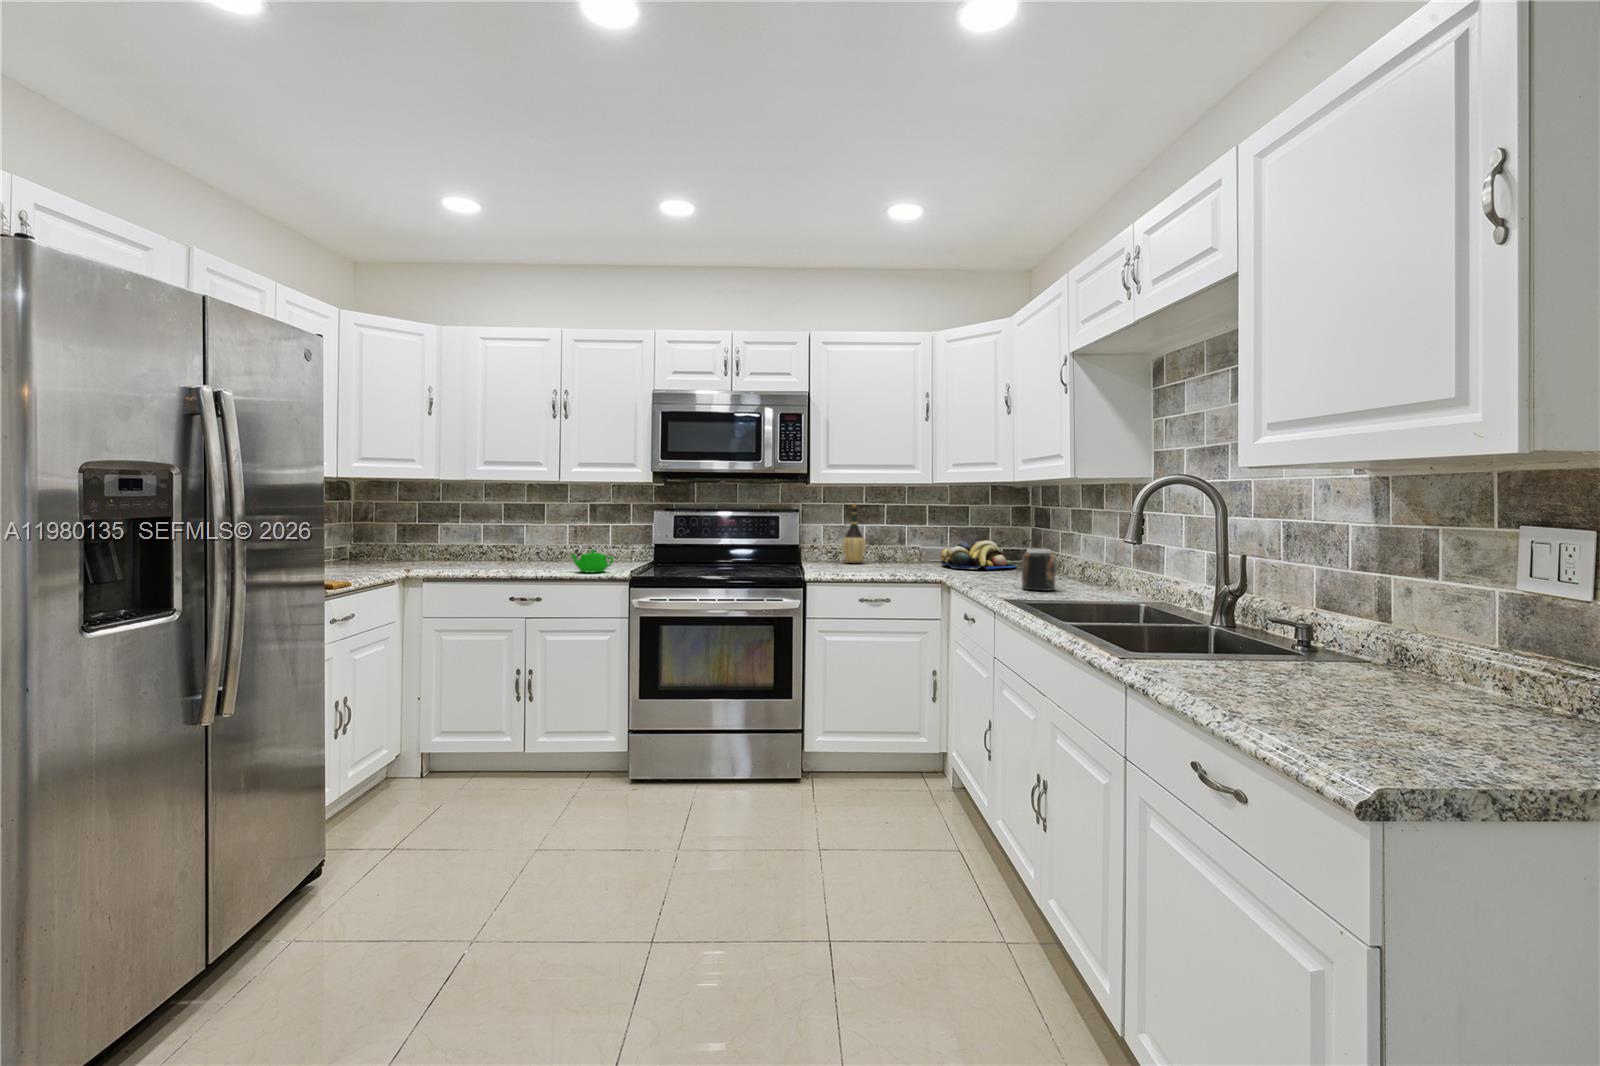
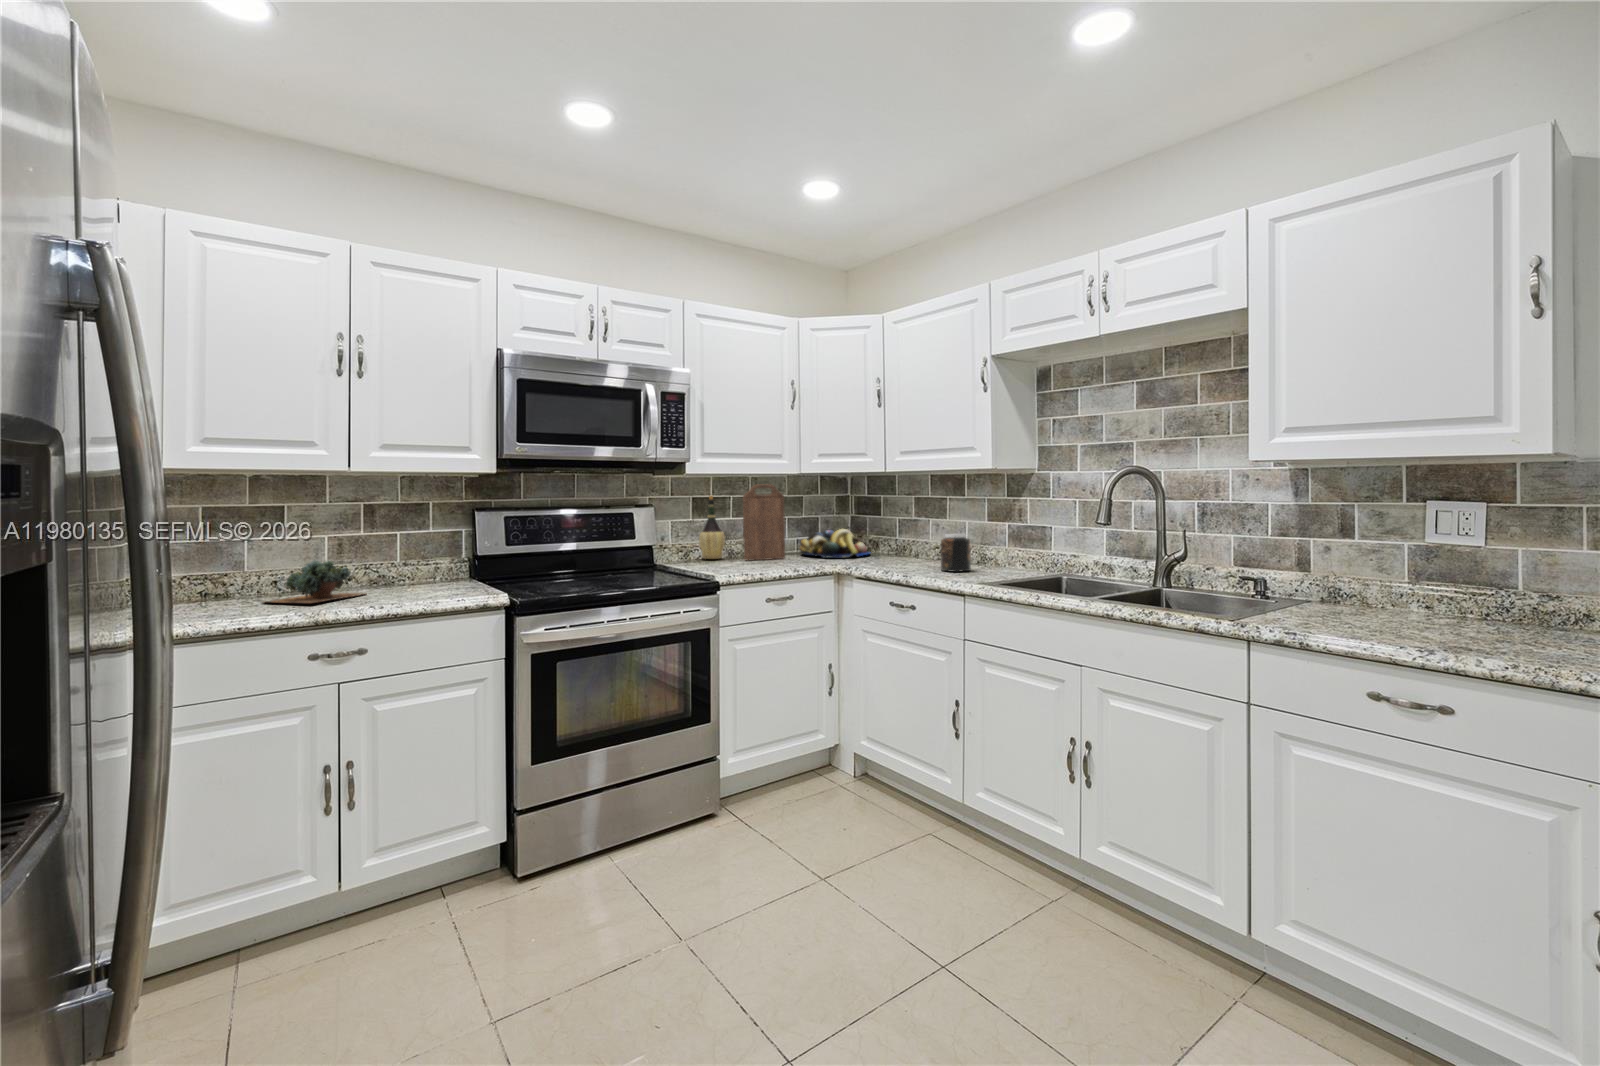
cutting board: none [875,494,918,567] -> present [743,484,785,560]
succulent plant: none [478,542,544,571] -> present [265,560,366,603]
teapot: present [571,550,614,573] -> none [419,563,486,593]

